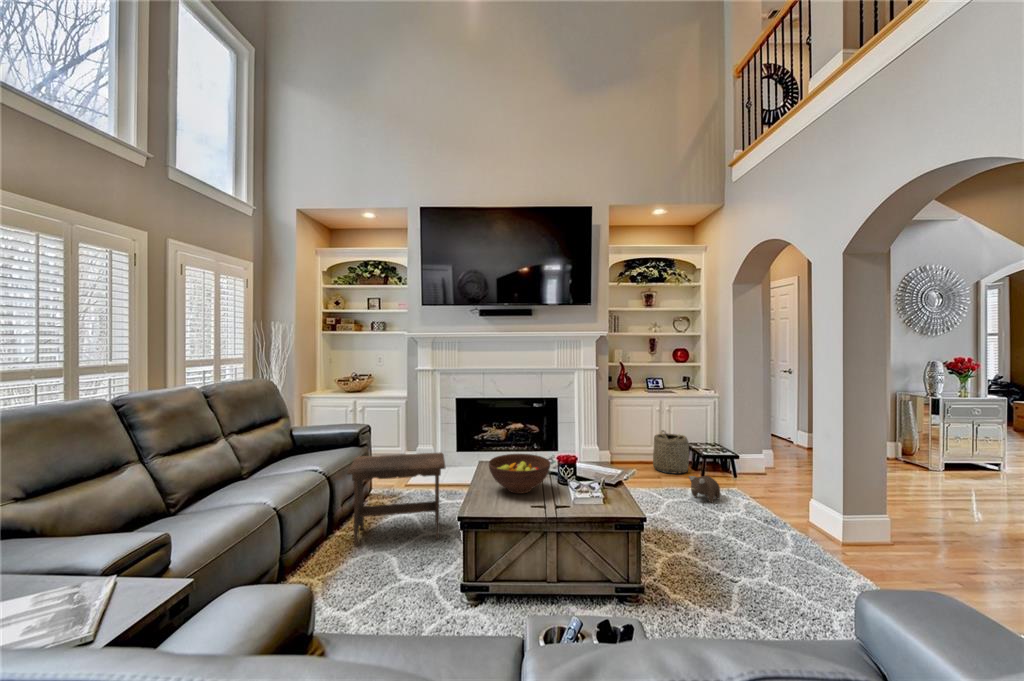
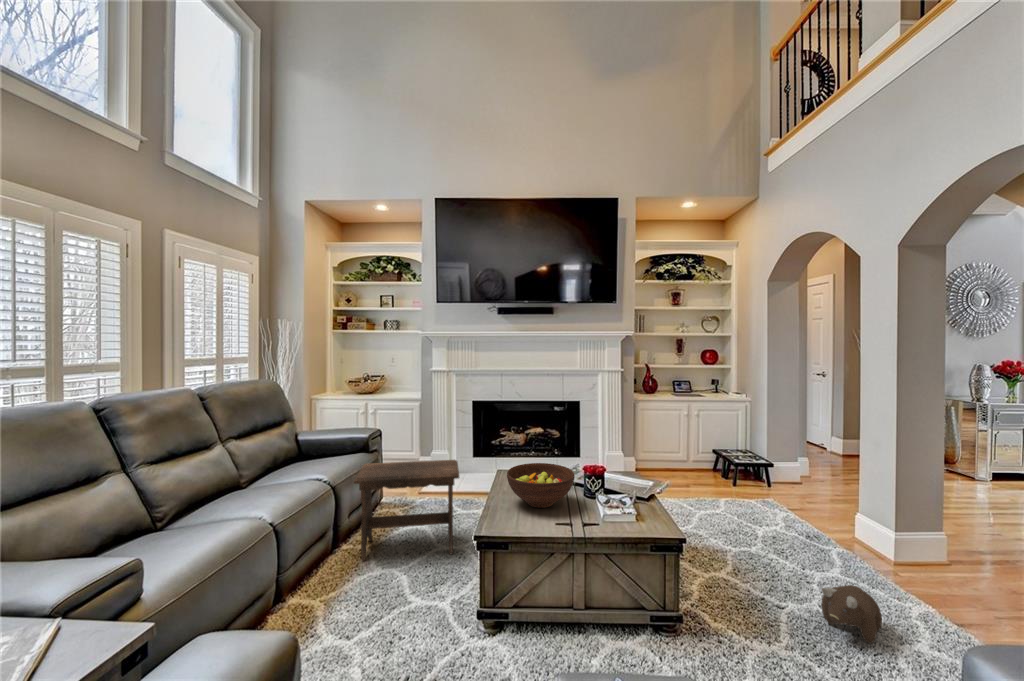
basket: present [653,430,689,474] -> none [679,435,719,482]
plush toy: present [689,476,720,503] -> present [822,585,882,644]

